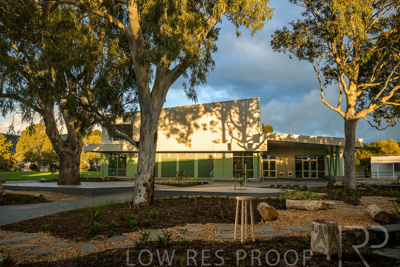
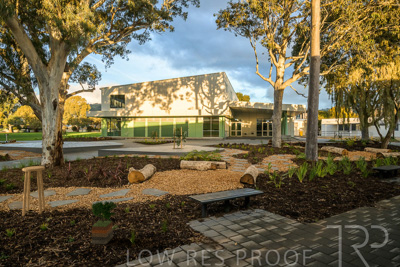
basket: present [310,219,341,260] -> none [48,196,79,246]
potted tree: none [349,222,378,259] -> present [92,201,117,244]

